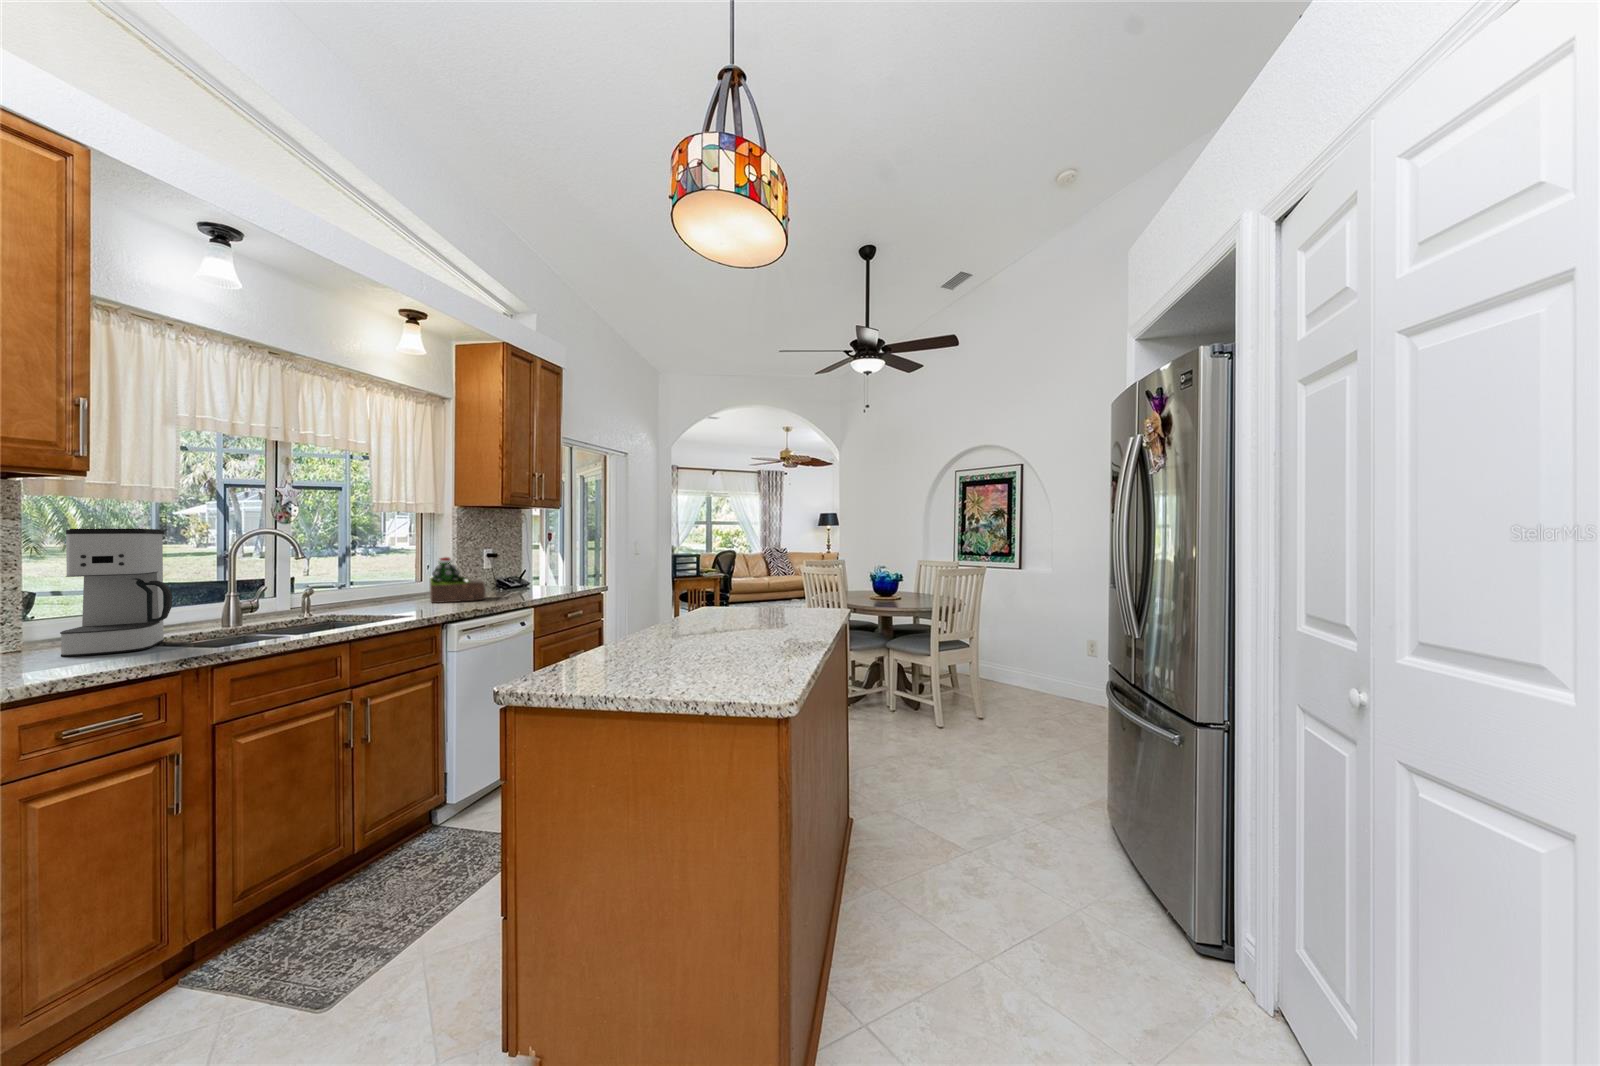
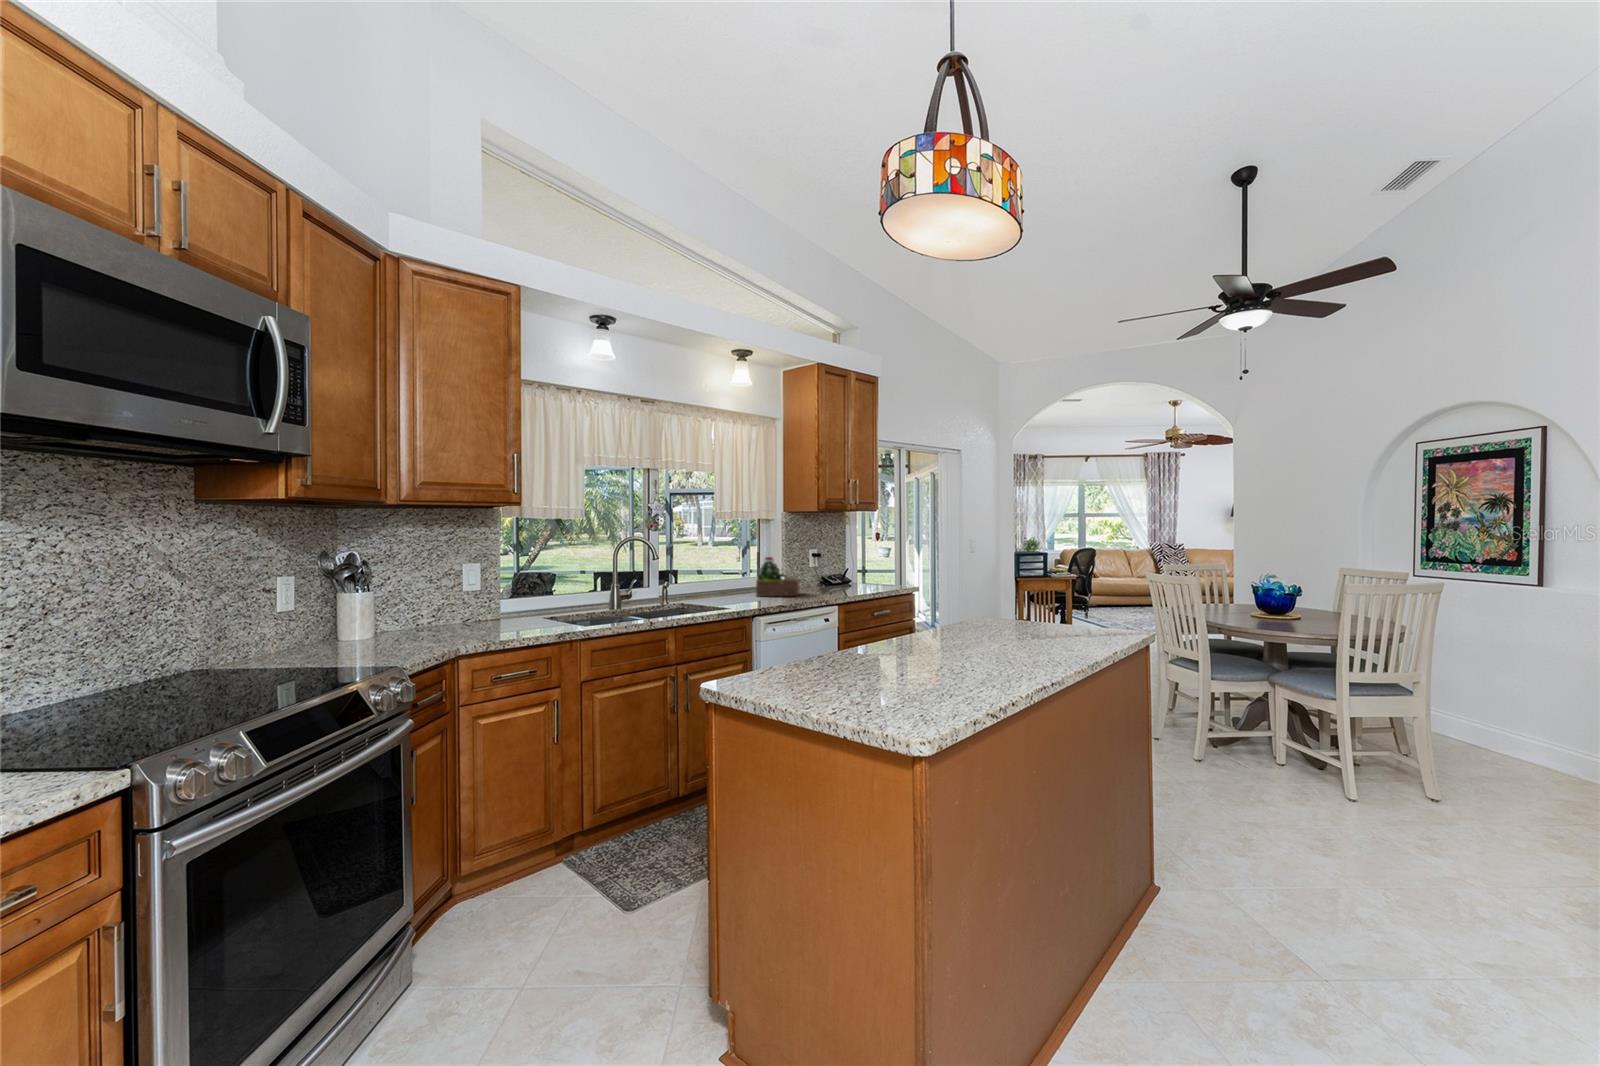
coffee maker: present [60,529,172,657] -> none [522,537,576,622]

